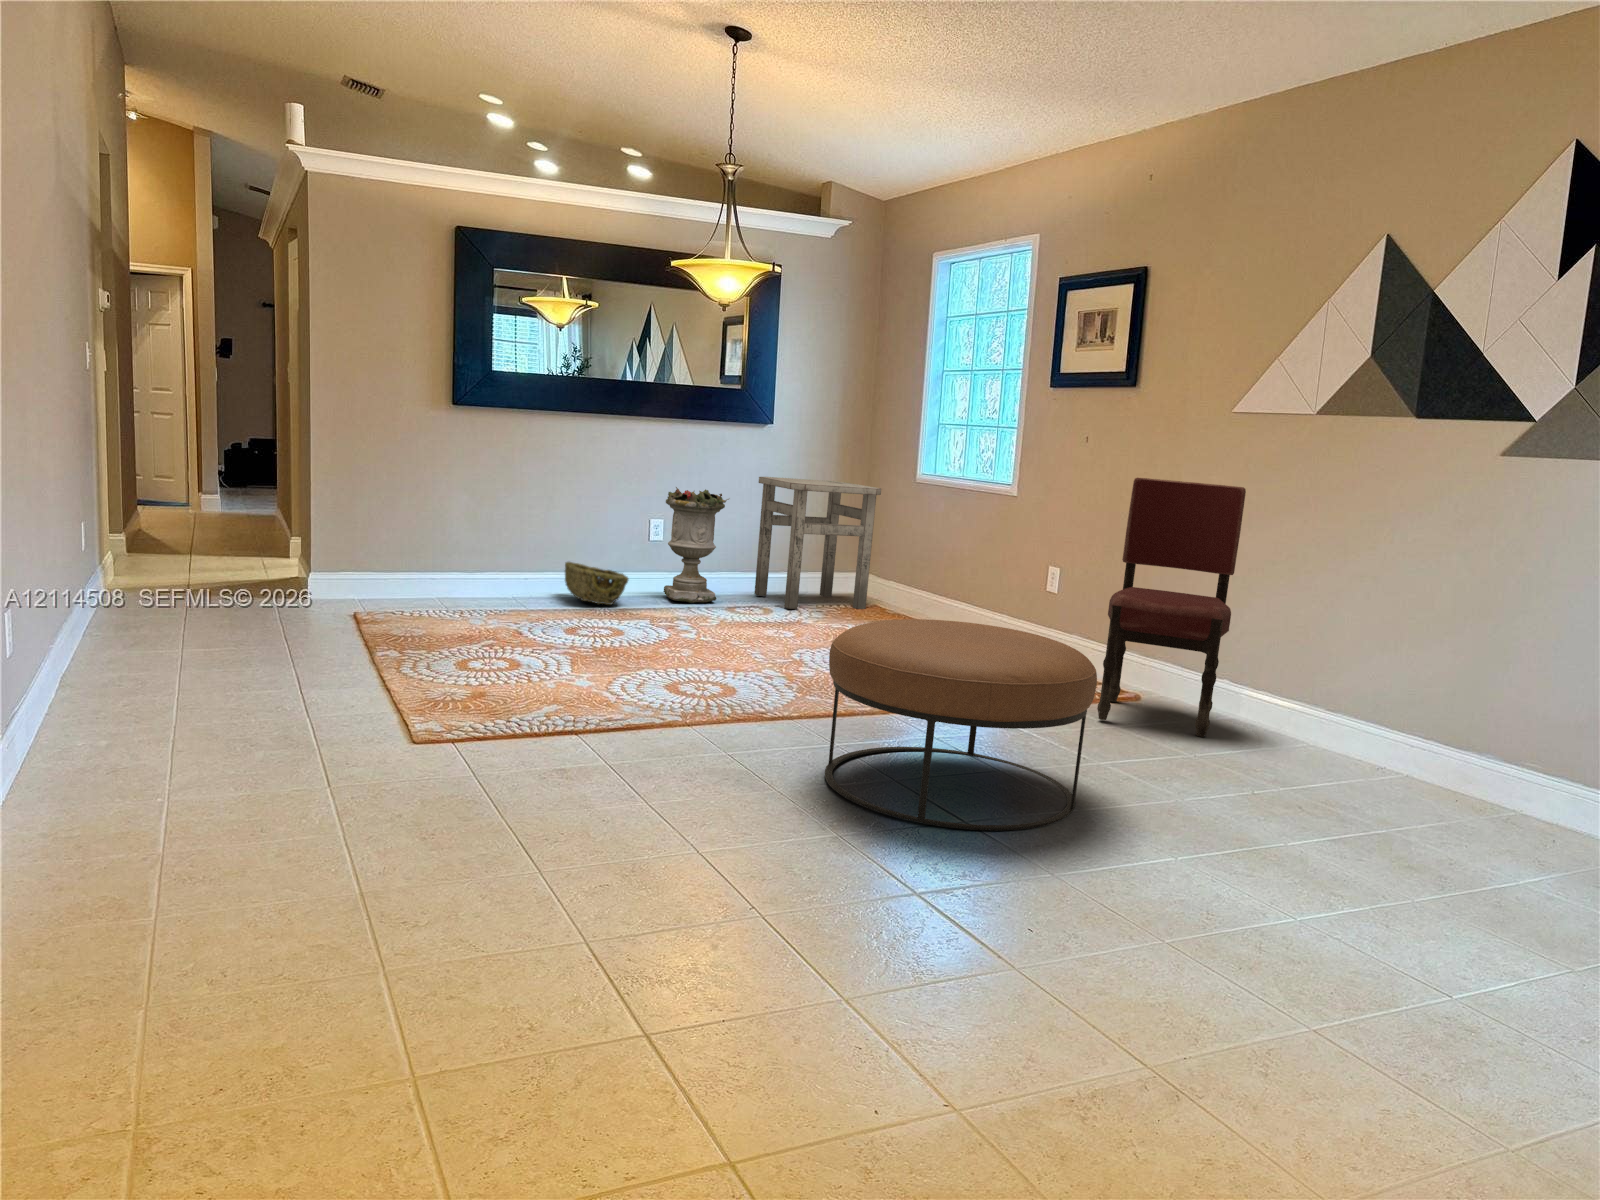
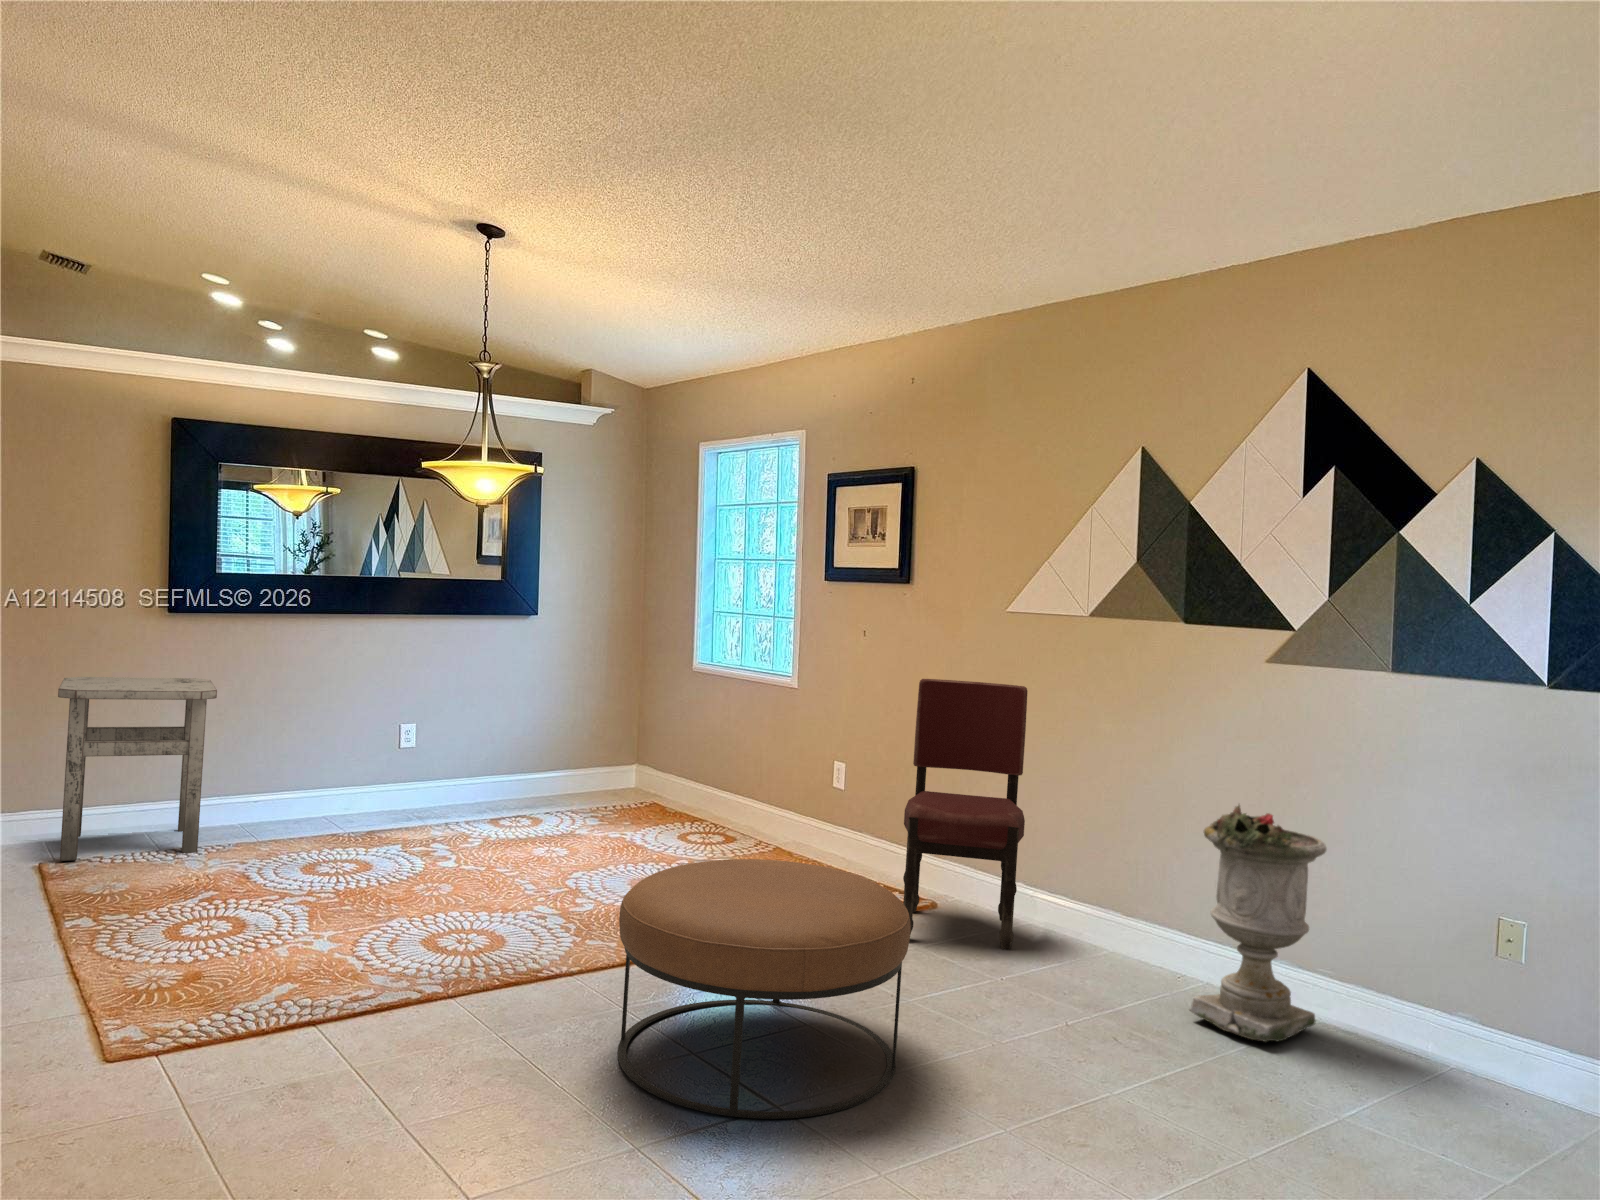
side table: present [754,477,881,609] -> present [58,677,217,861]
planter: present [663,487,729,603] -> present [1190,805,1326,1042]
woven basket: present [565,562,628,605] -> none [300,777,378,827]

